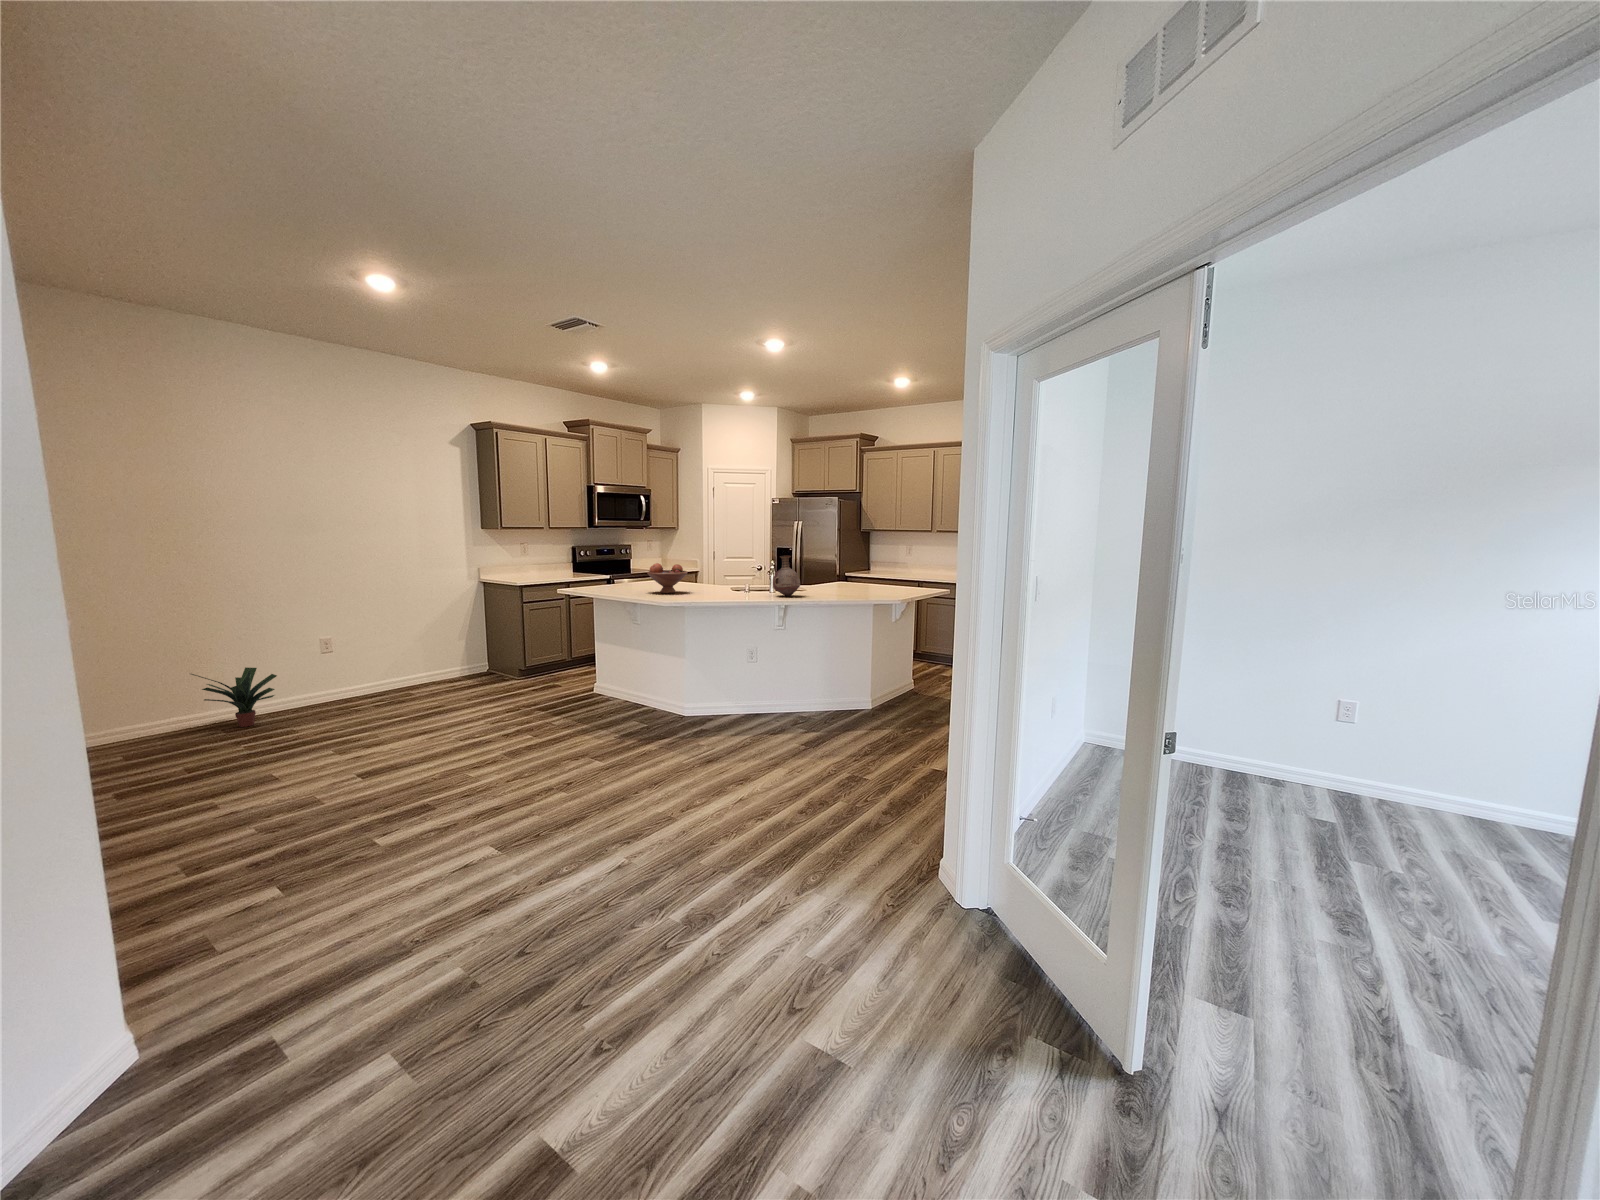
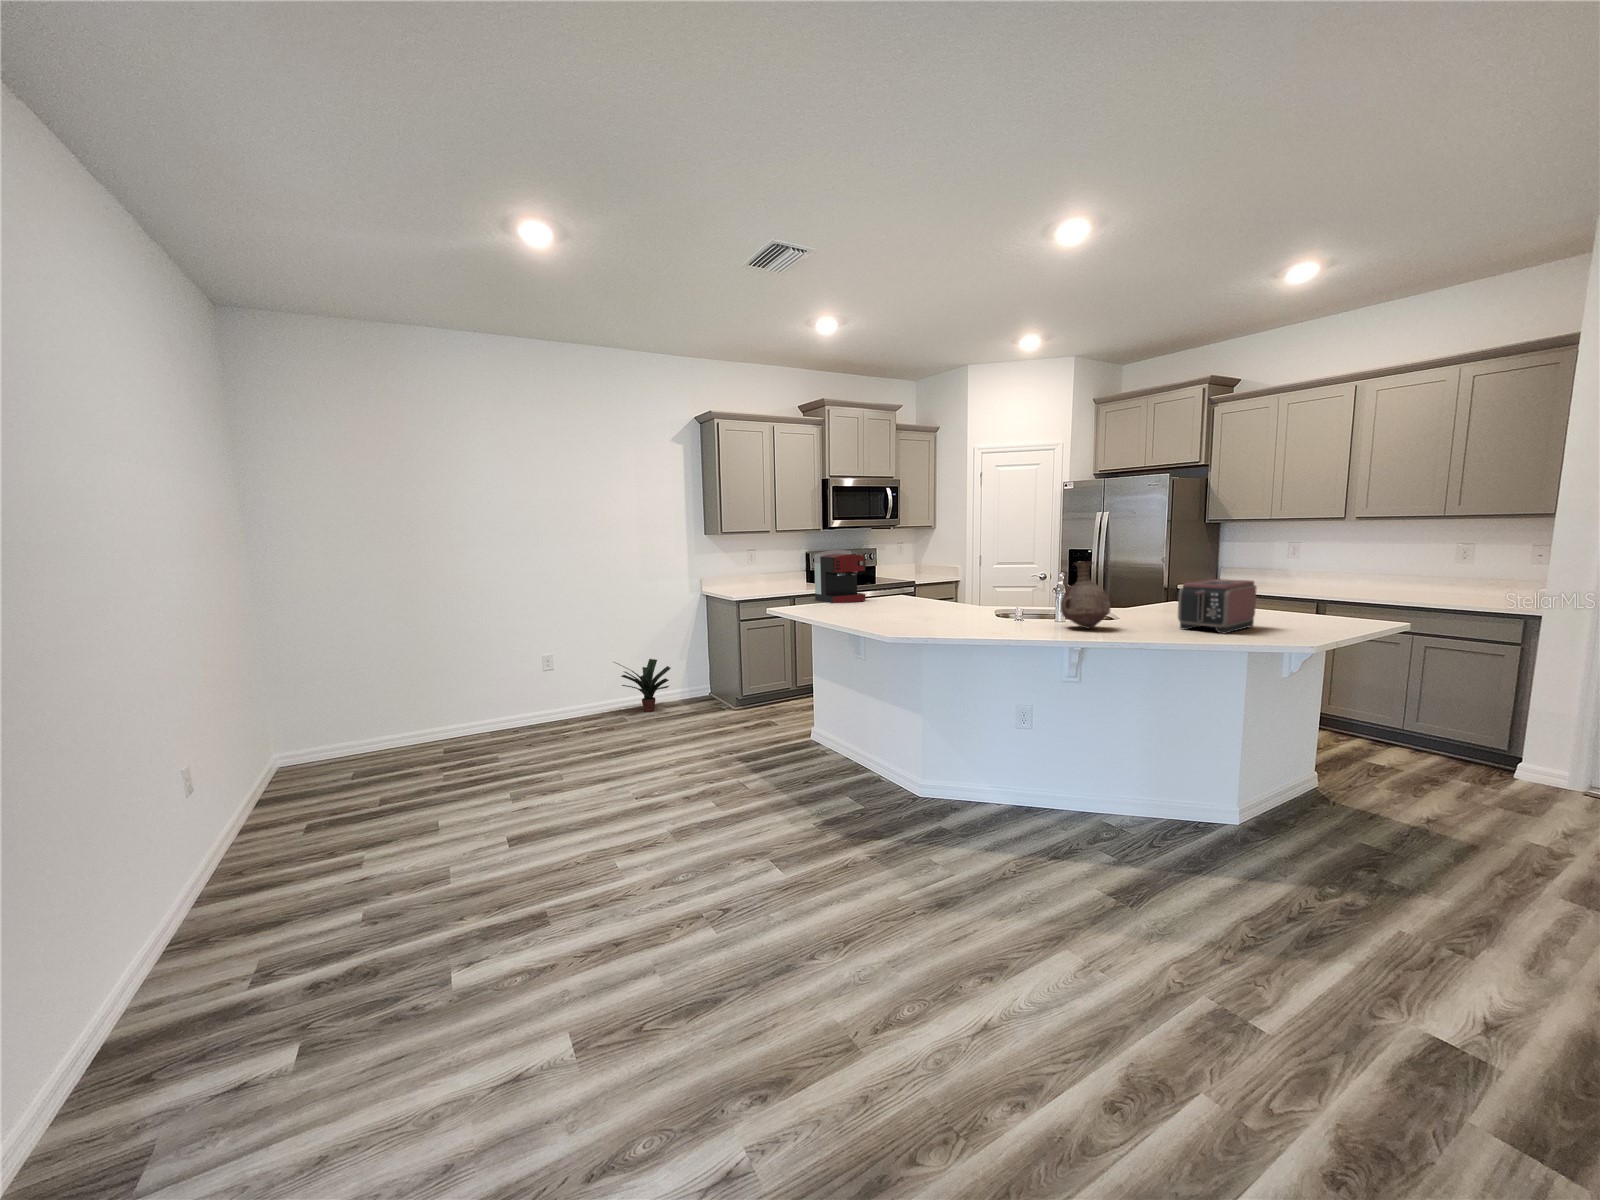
coffee maker: none [593,544,636,586] -> present [814,550,866,603]
fruit bowl: present [647,563,688,593] -> none [869,575,926,618]
toaster: none [835,567,874,597] -> present [1178,579,1256,634]
potted plant: present [191,667,277,727] -> present [614,659,671,712]

